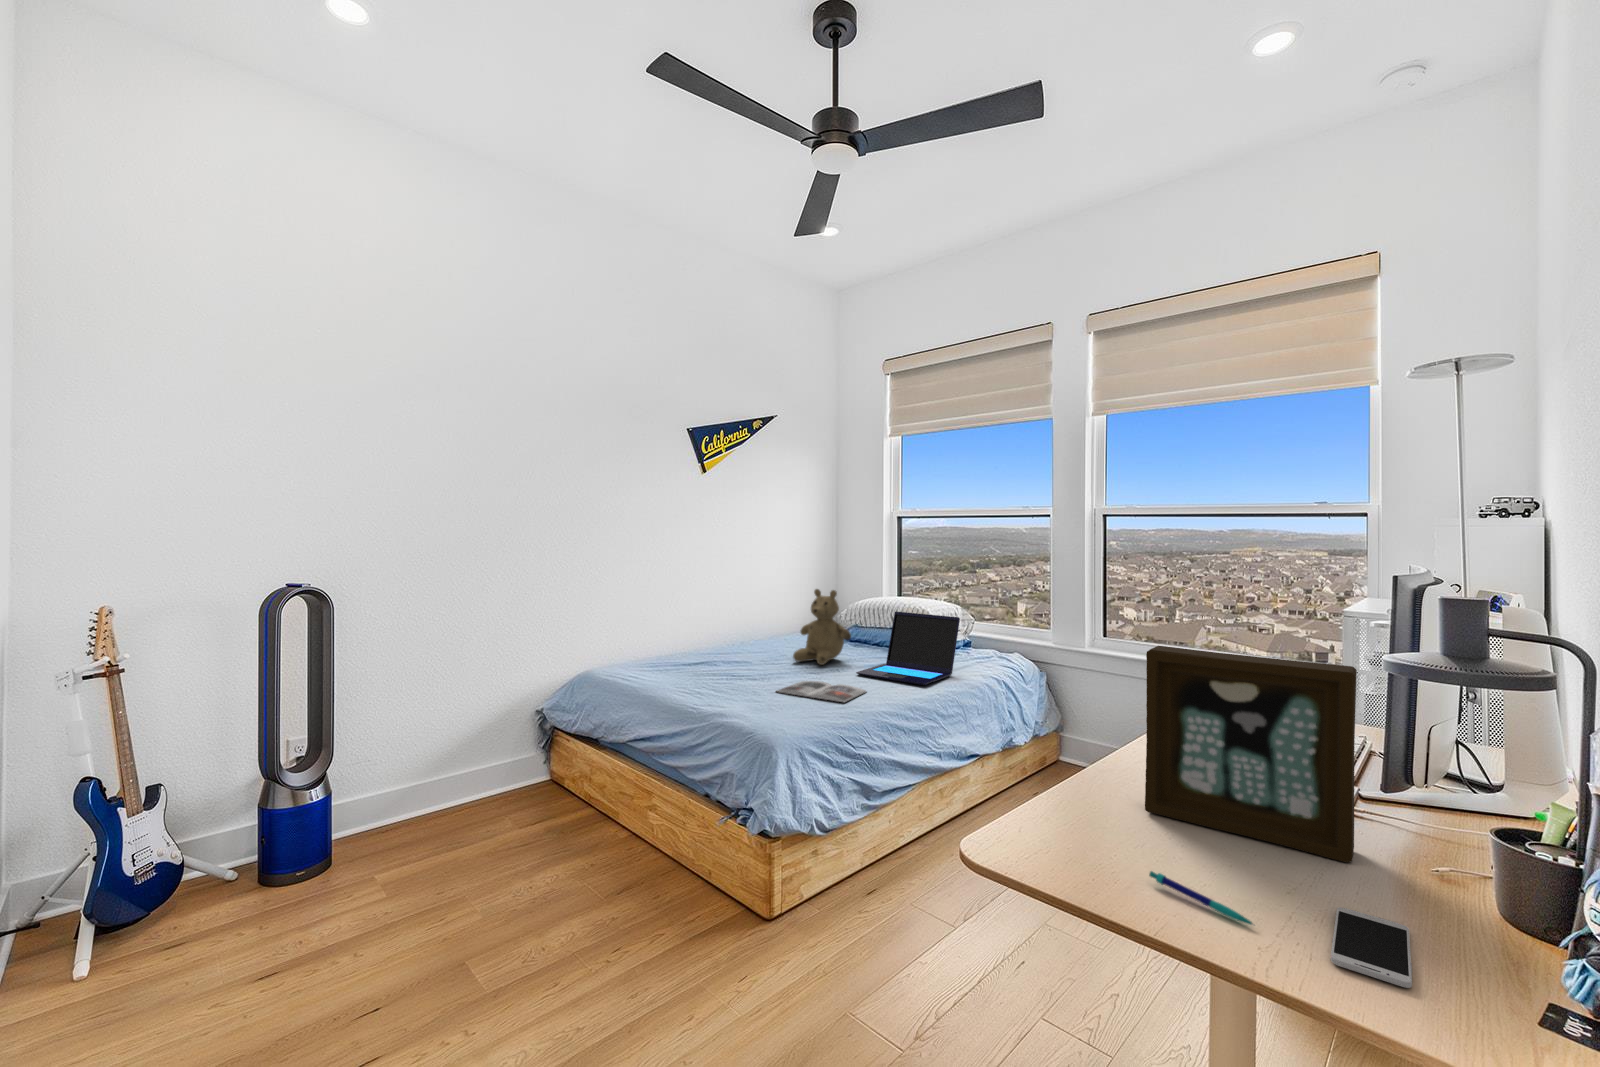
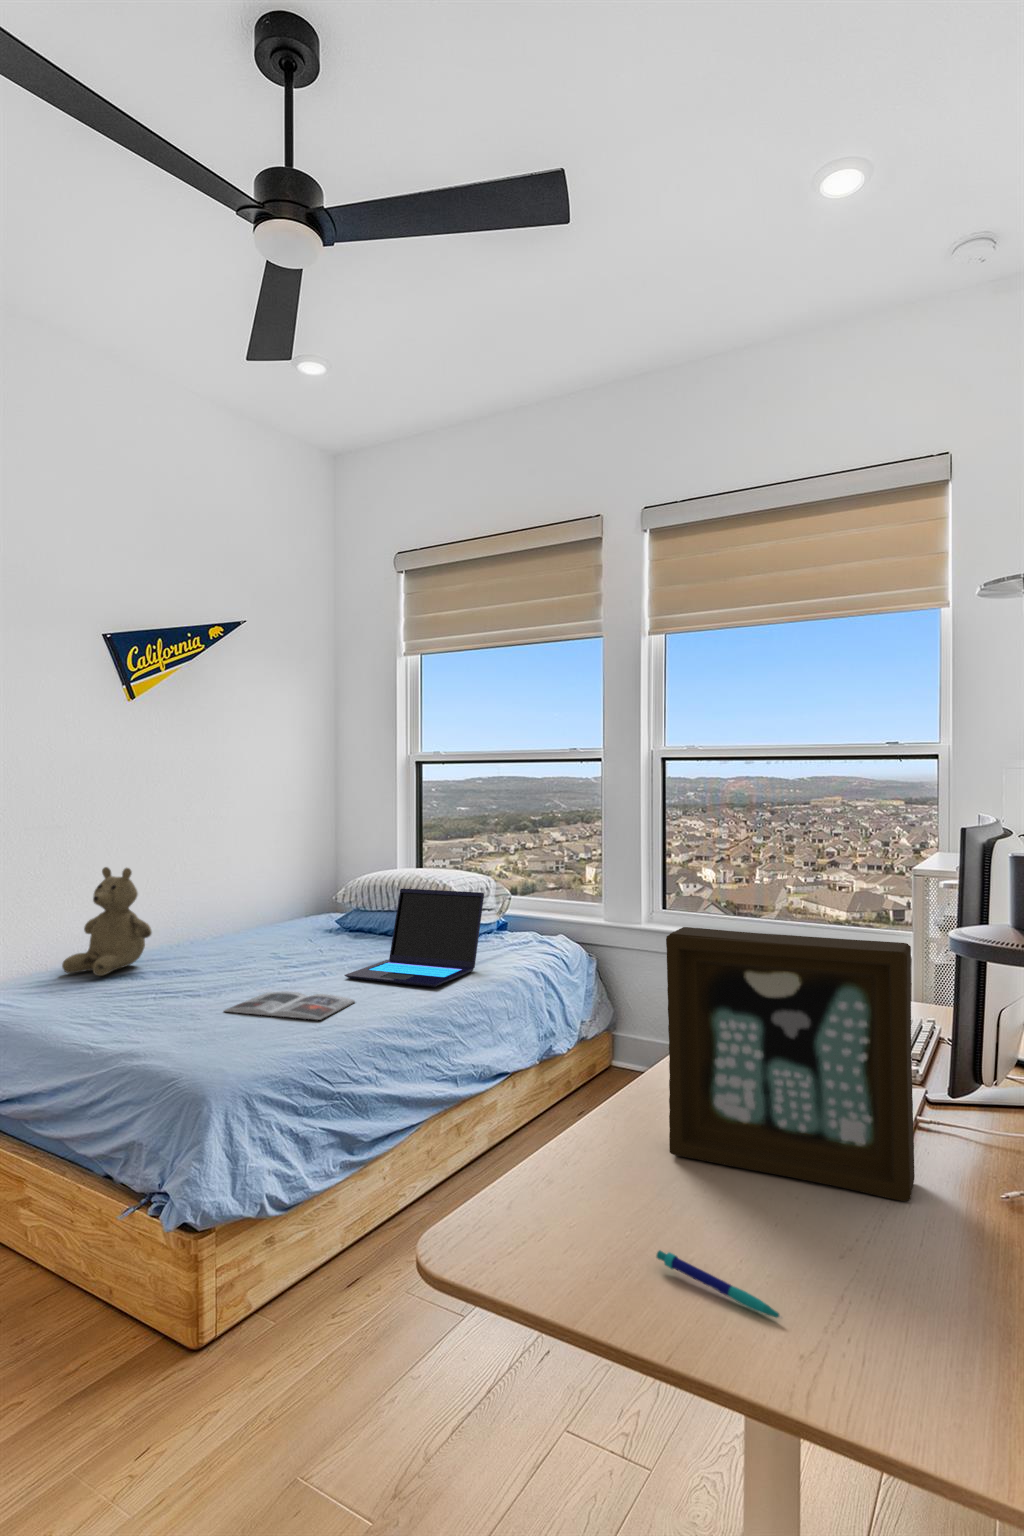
teddy bear: present [793,589,851,665] -> present [62,867,152,976]
smartphone: present [1331,907,1412,988] -> none [871,1272,968,1388]

